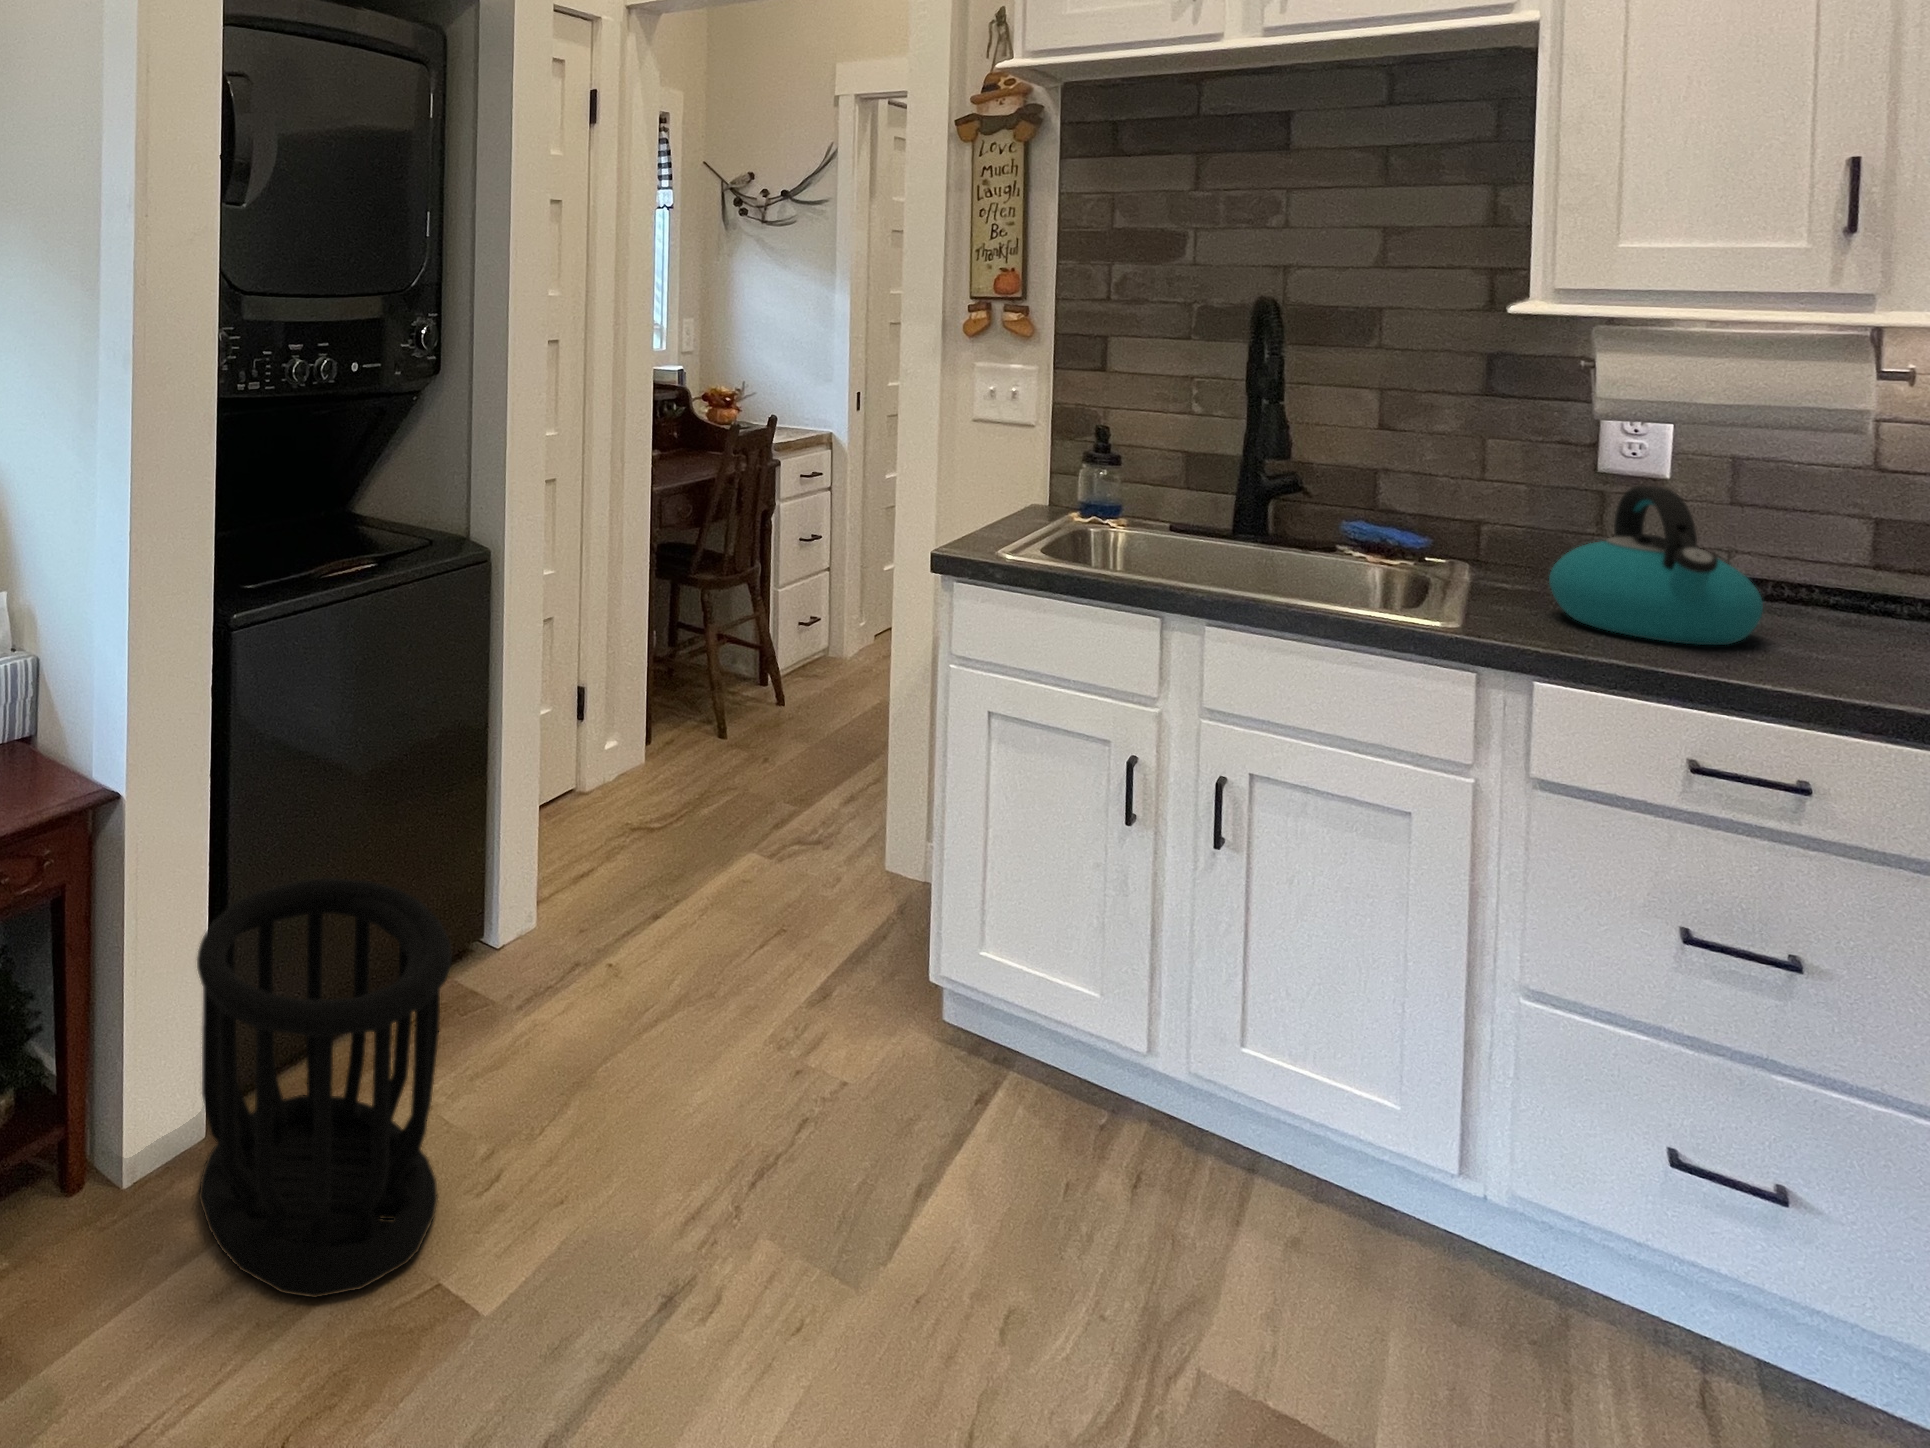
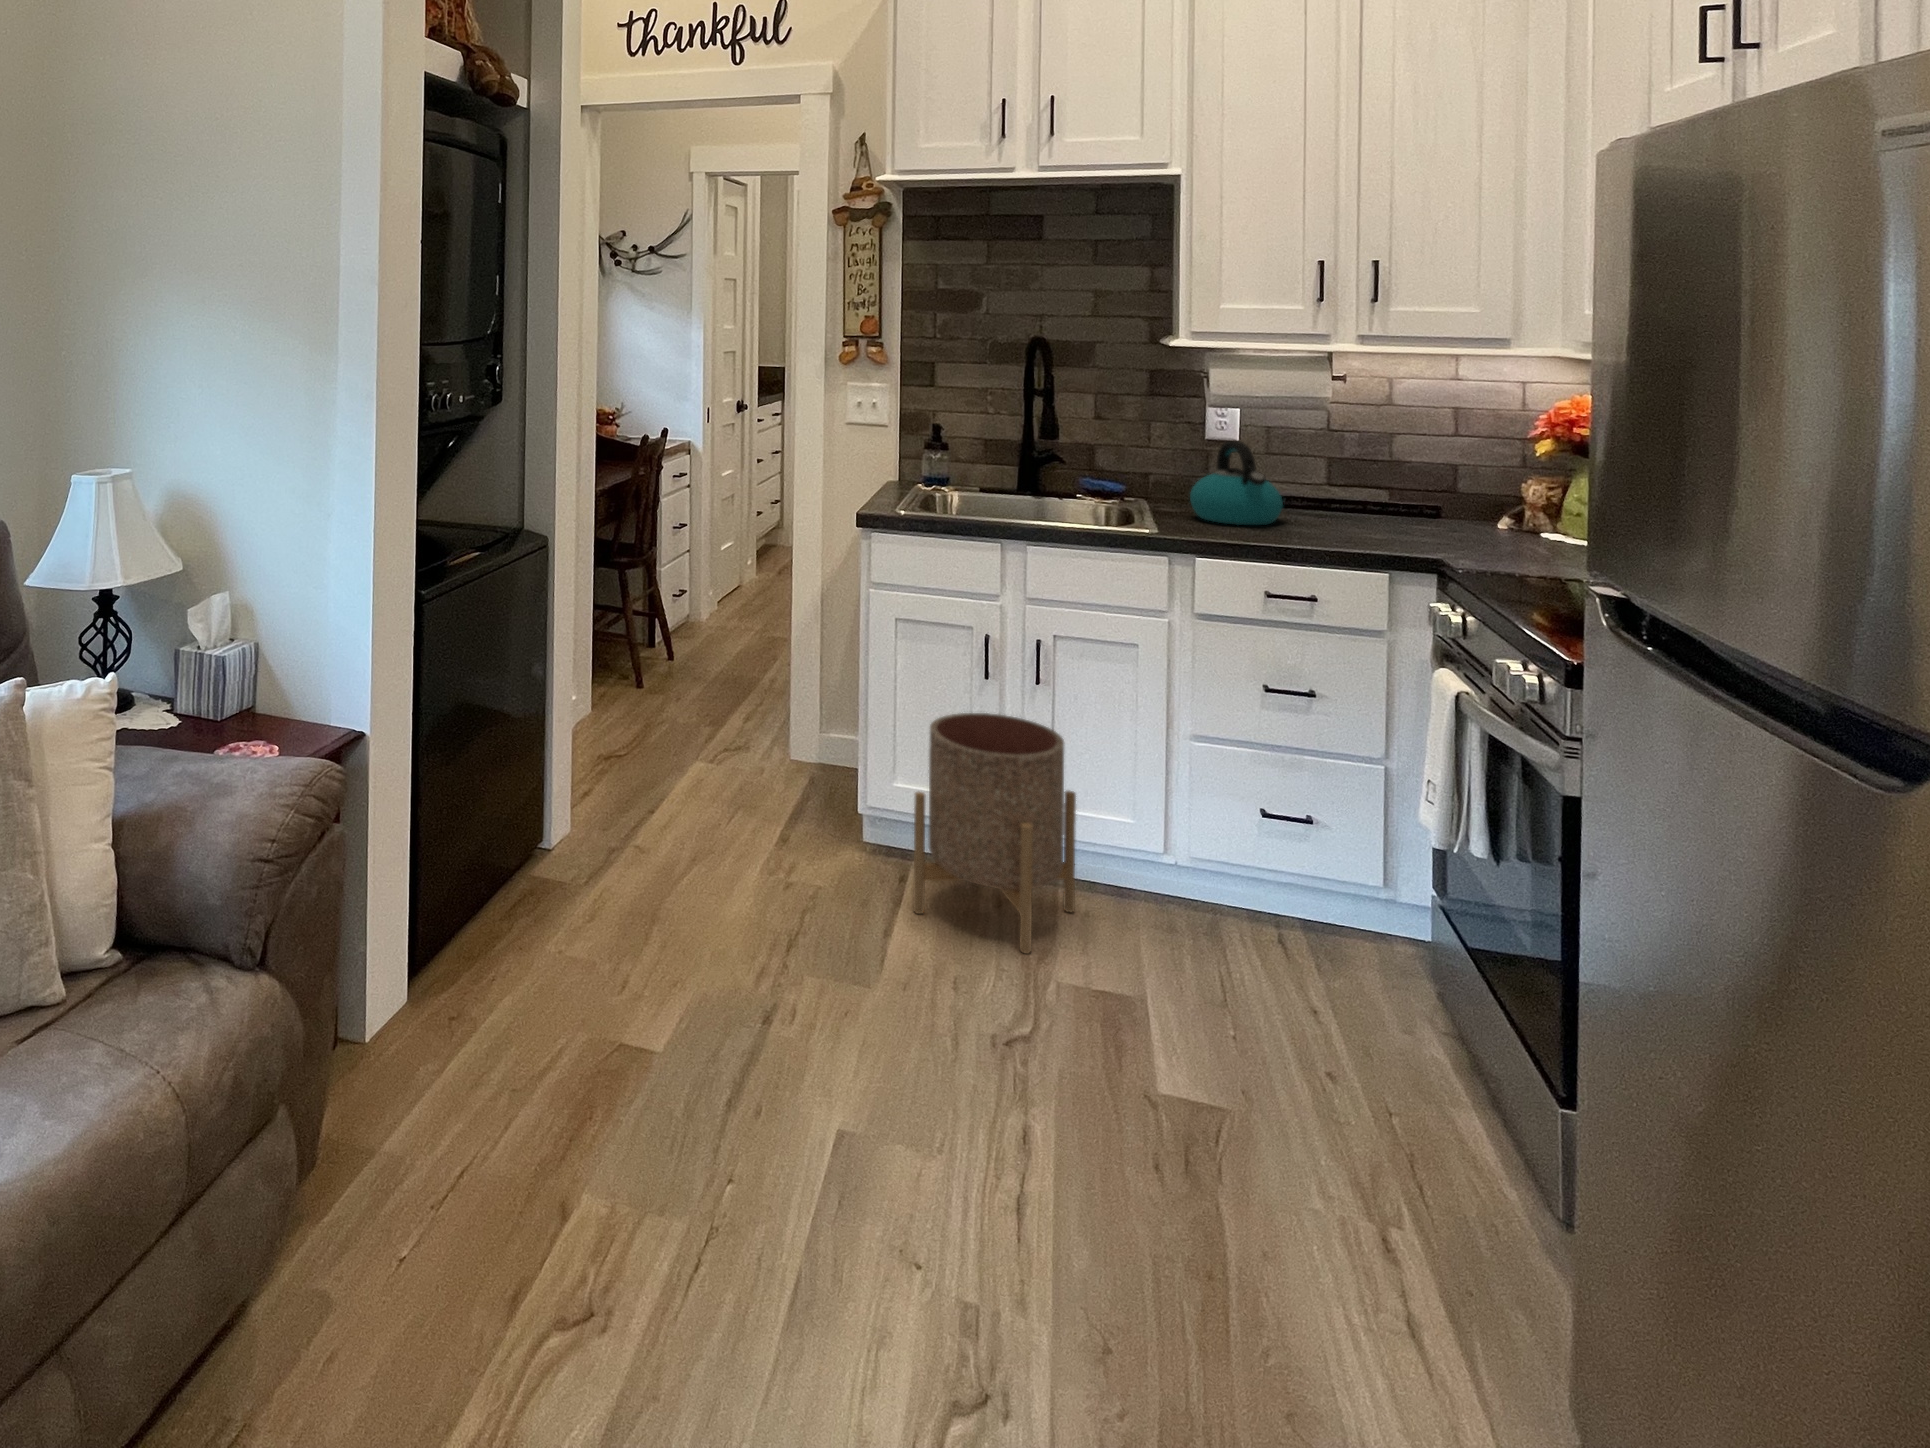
wastebasket: present [197,878,452,1297] -> none [440,777,627,1056]
planter: none [967,882,1273,1322] -> present [913,713,1076,953]

